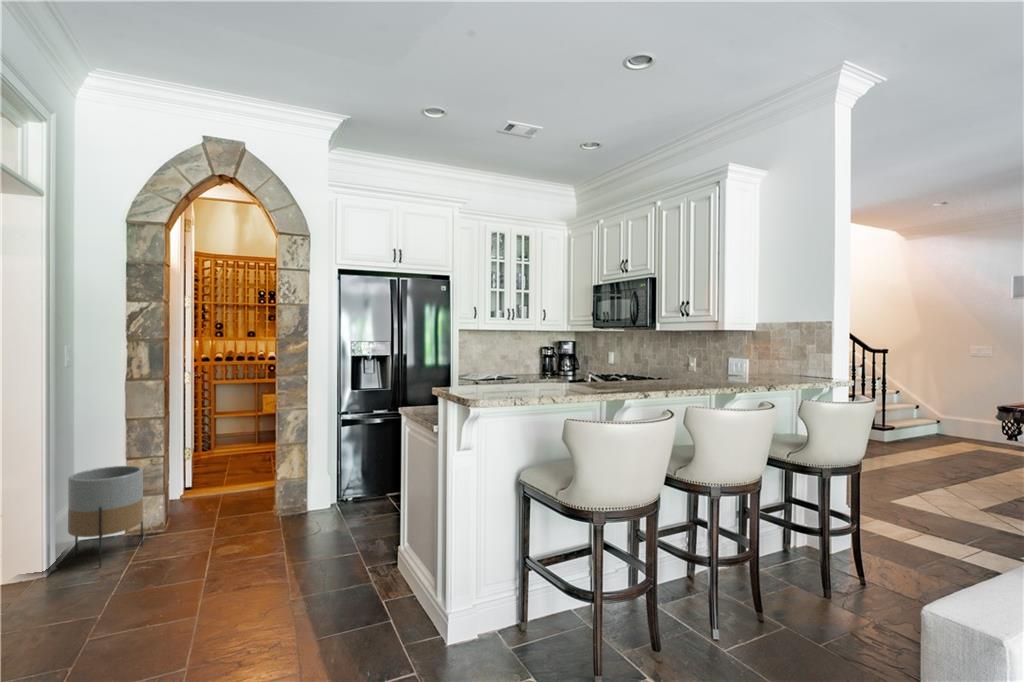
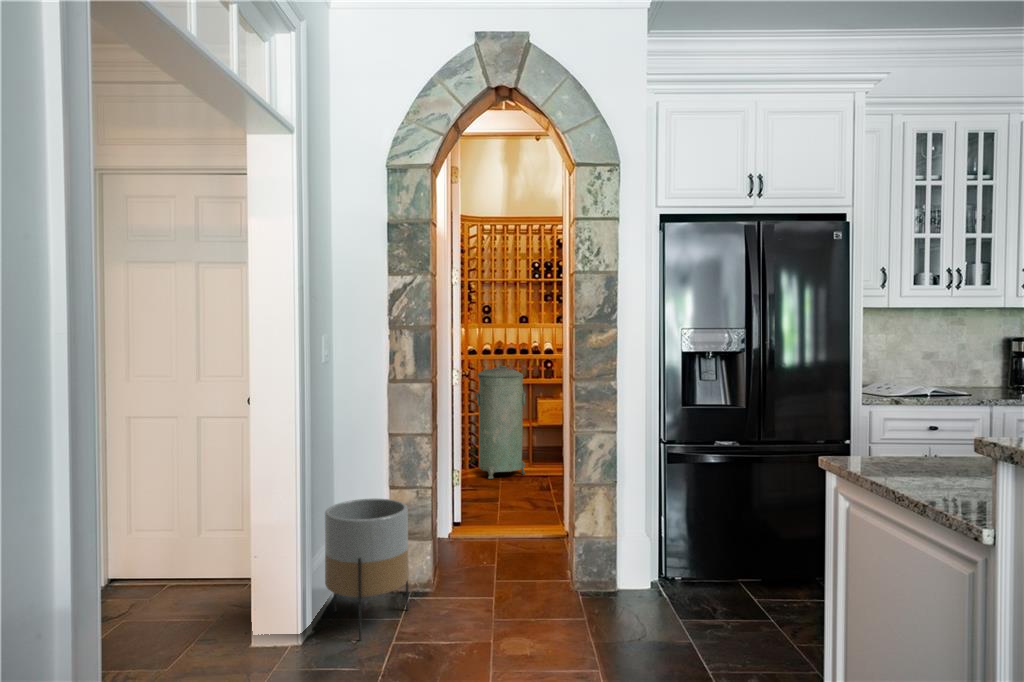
trash can: none [208,369,252,456] -> present [476,365,526,479]

